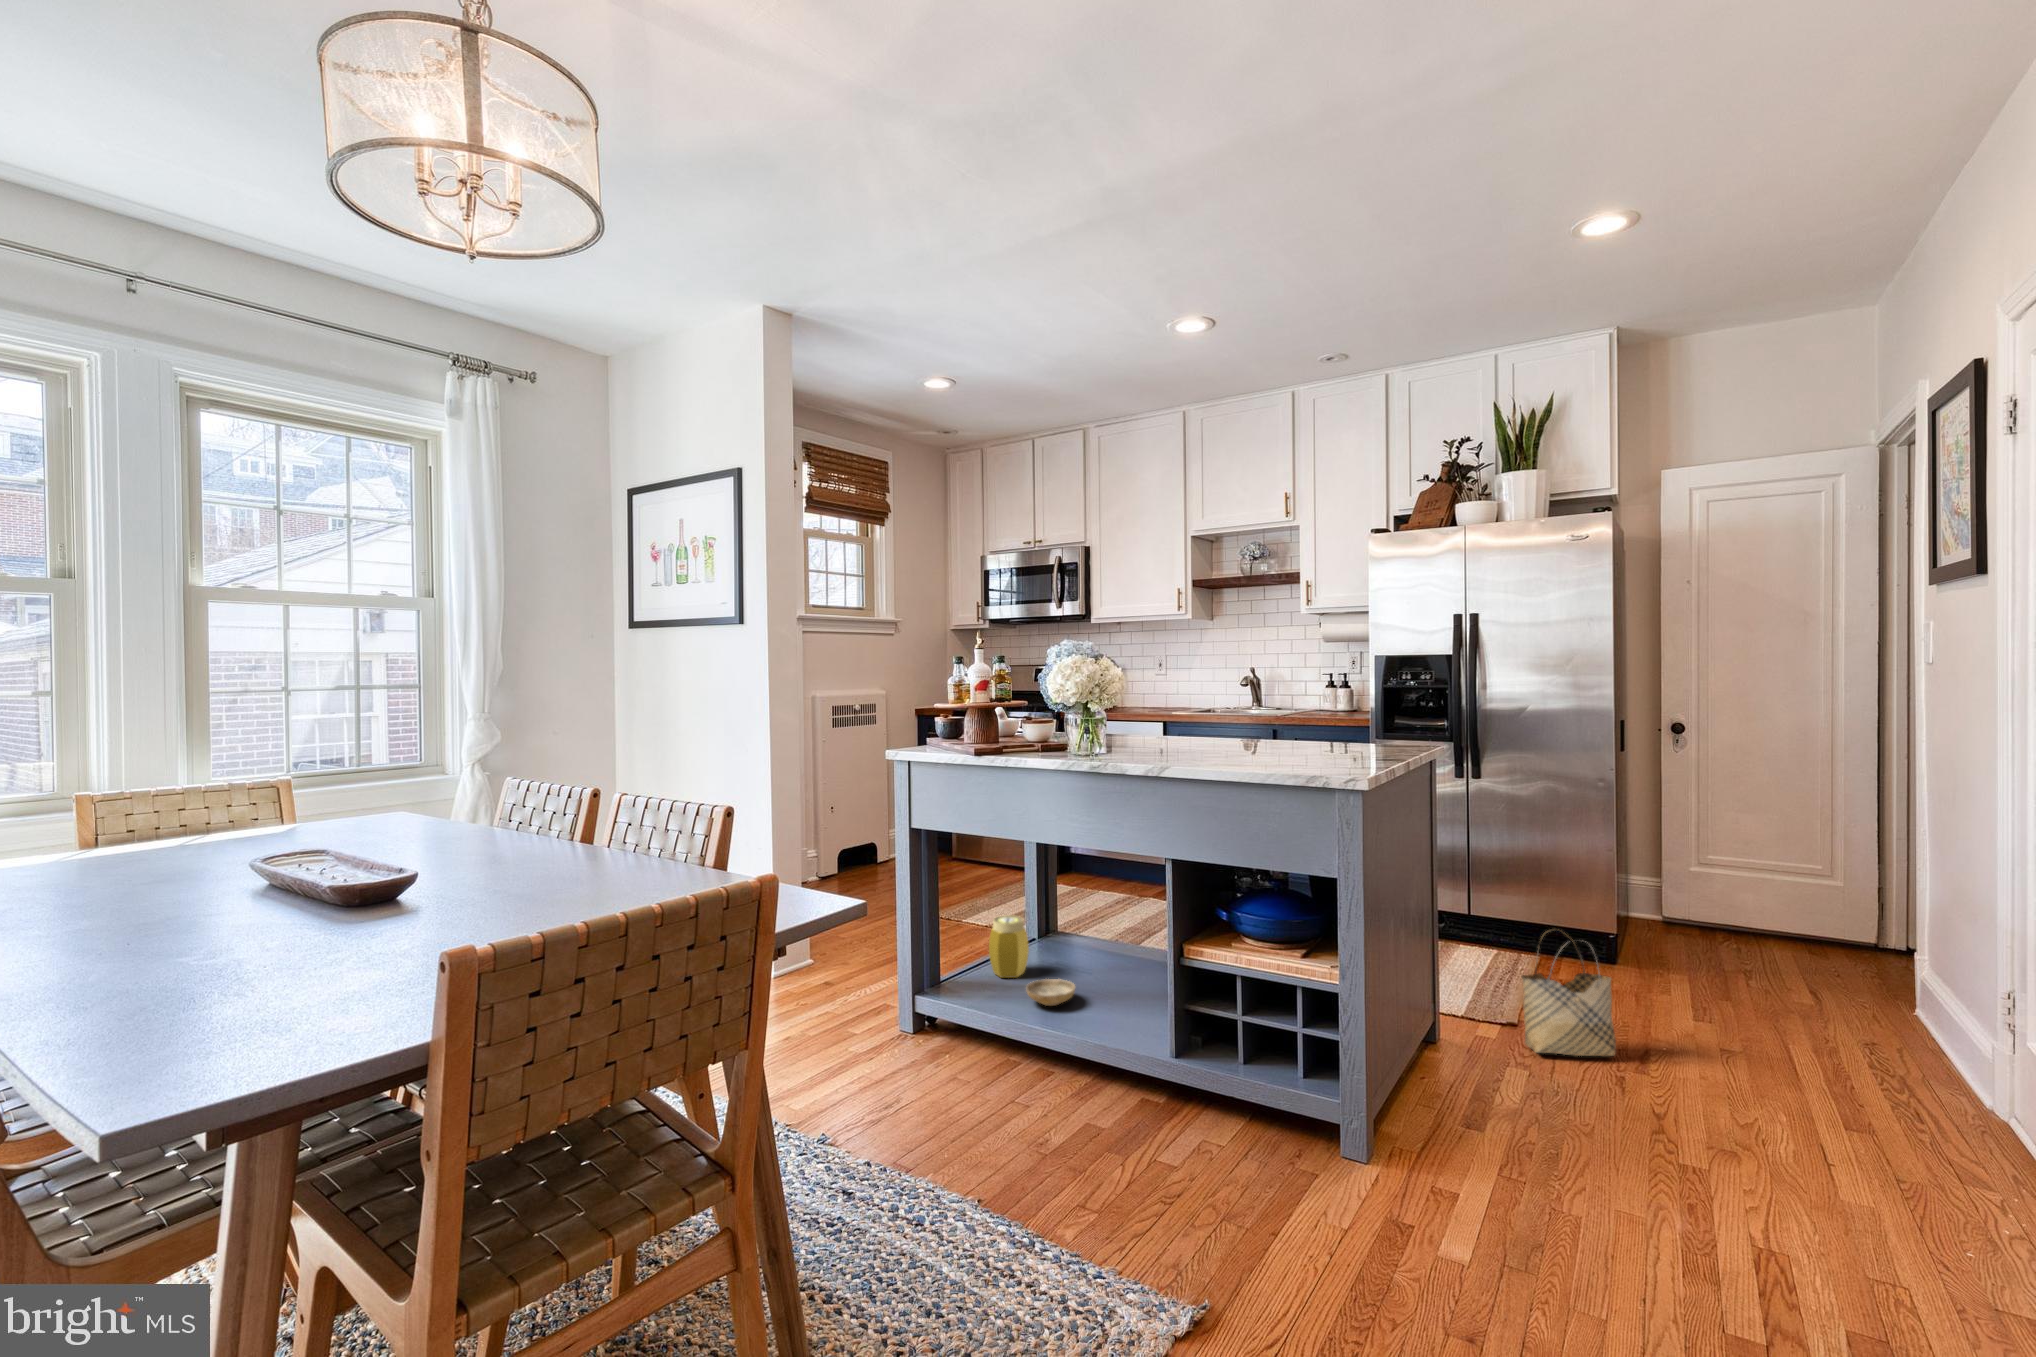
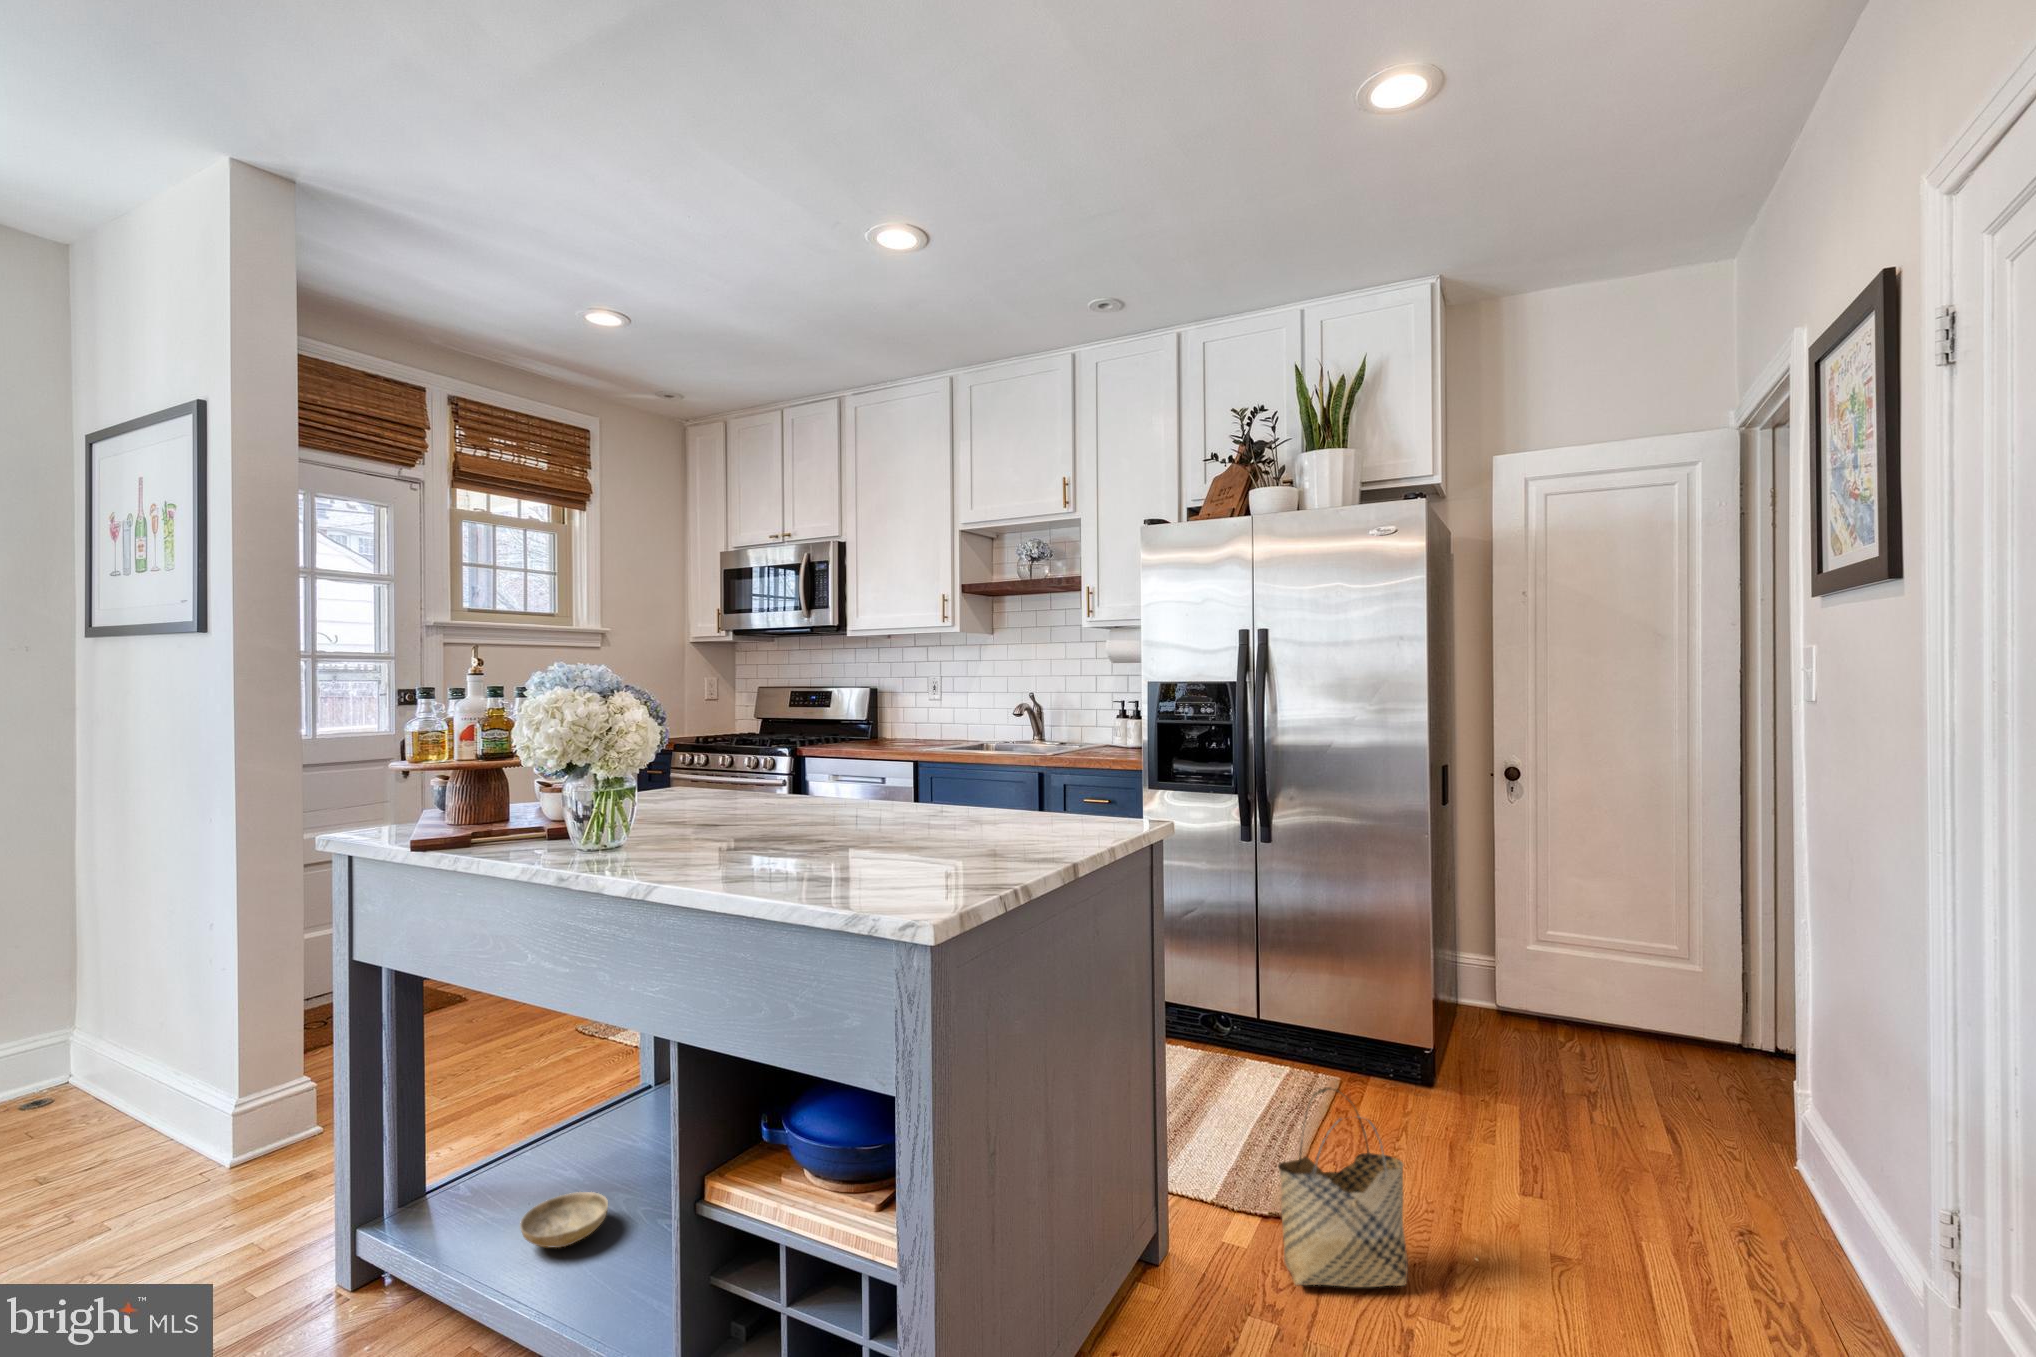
jar: present [989,915,1029,978] -> none [514,1077,577,1181]

